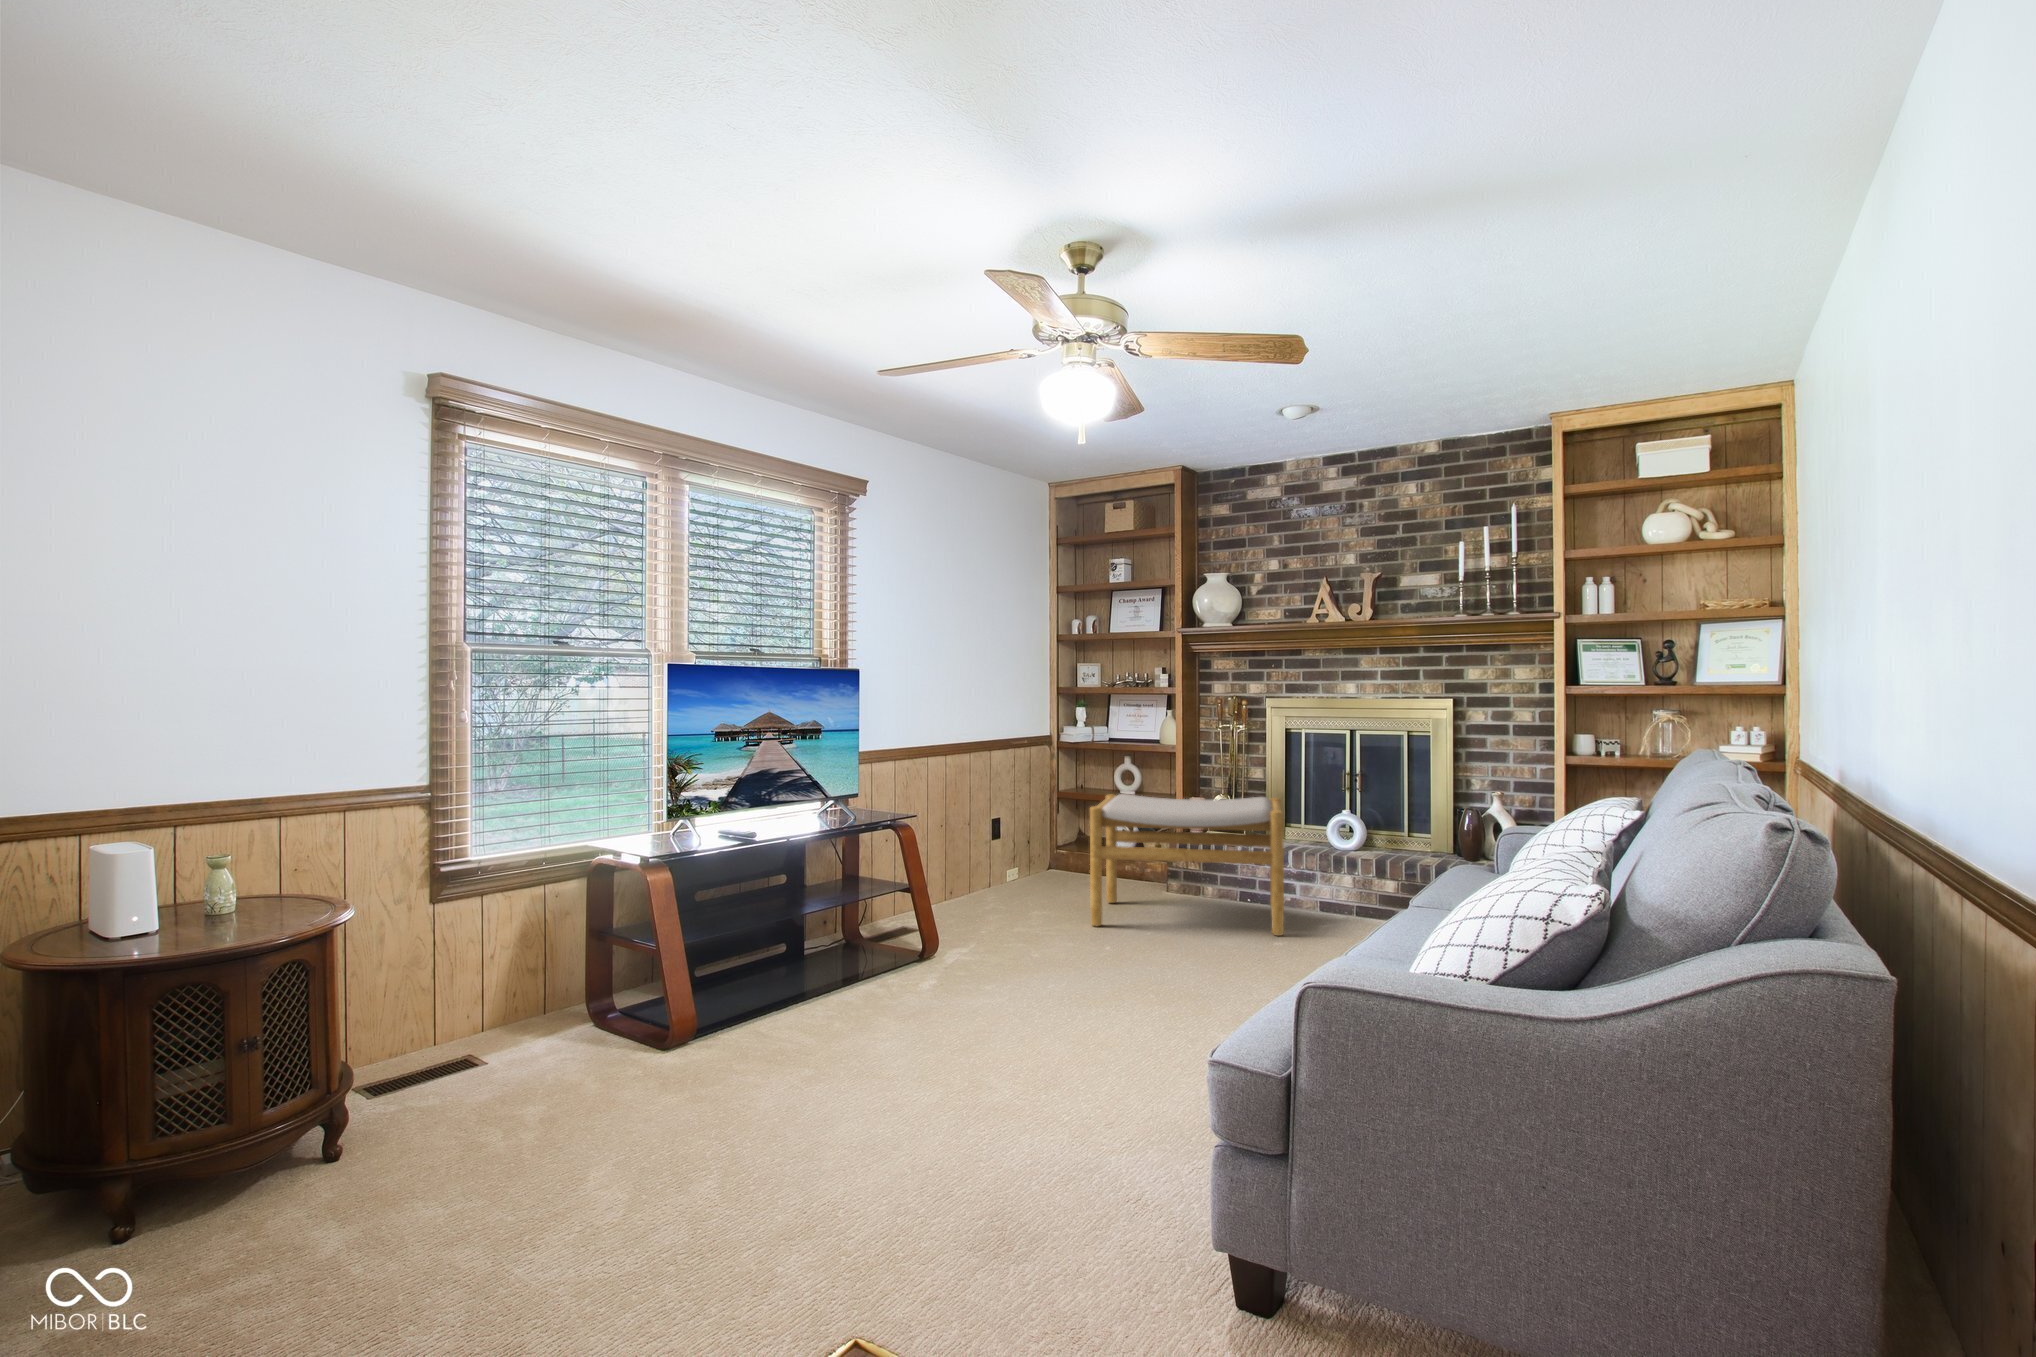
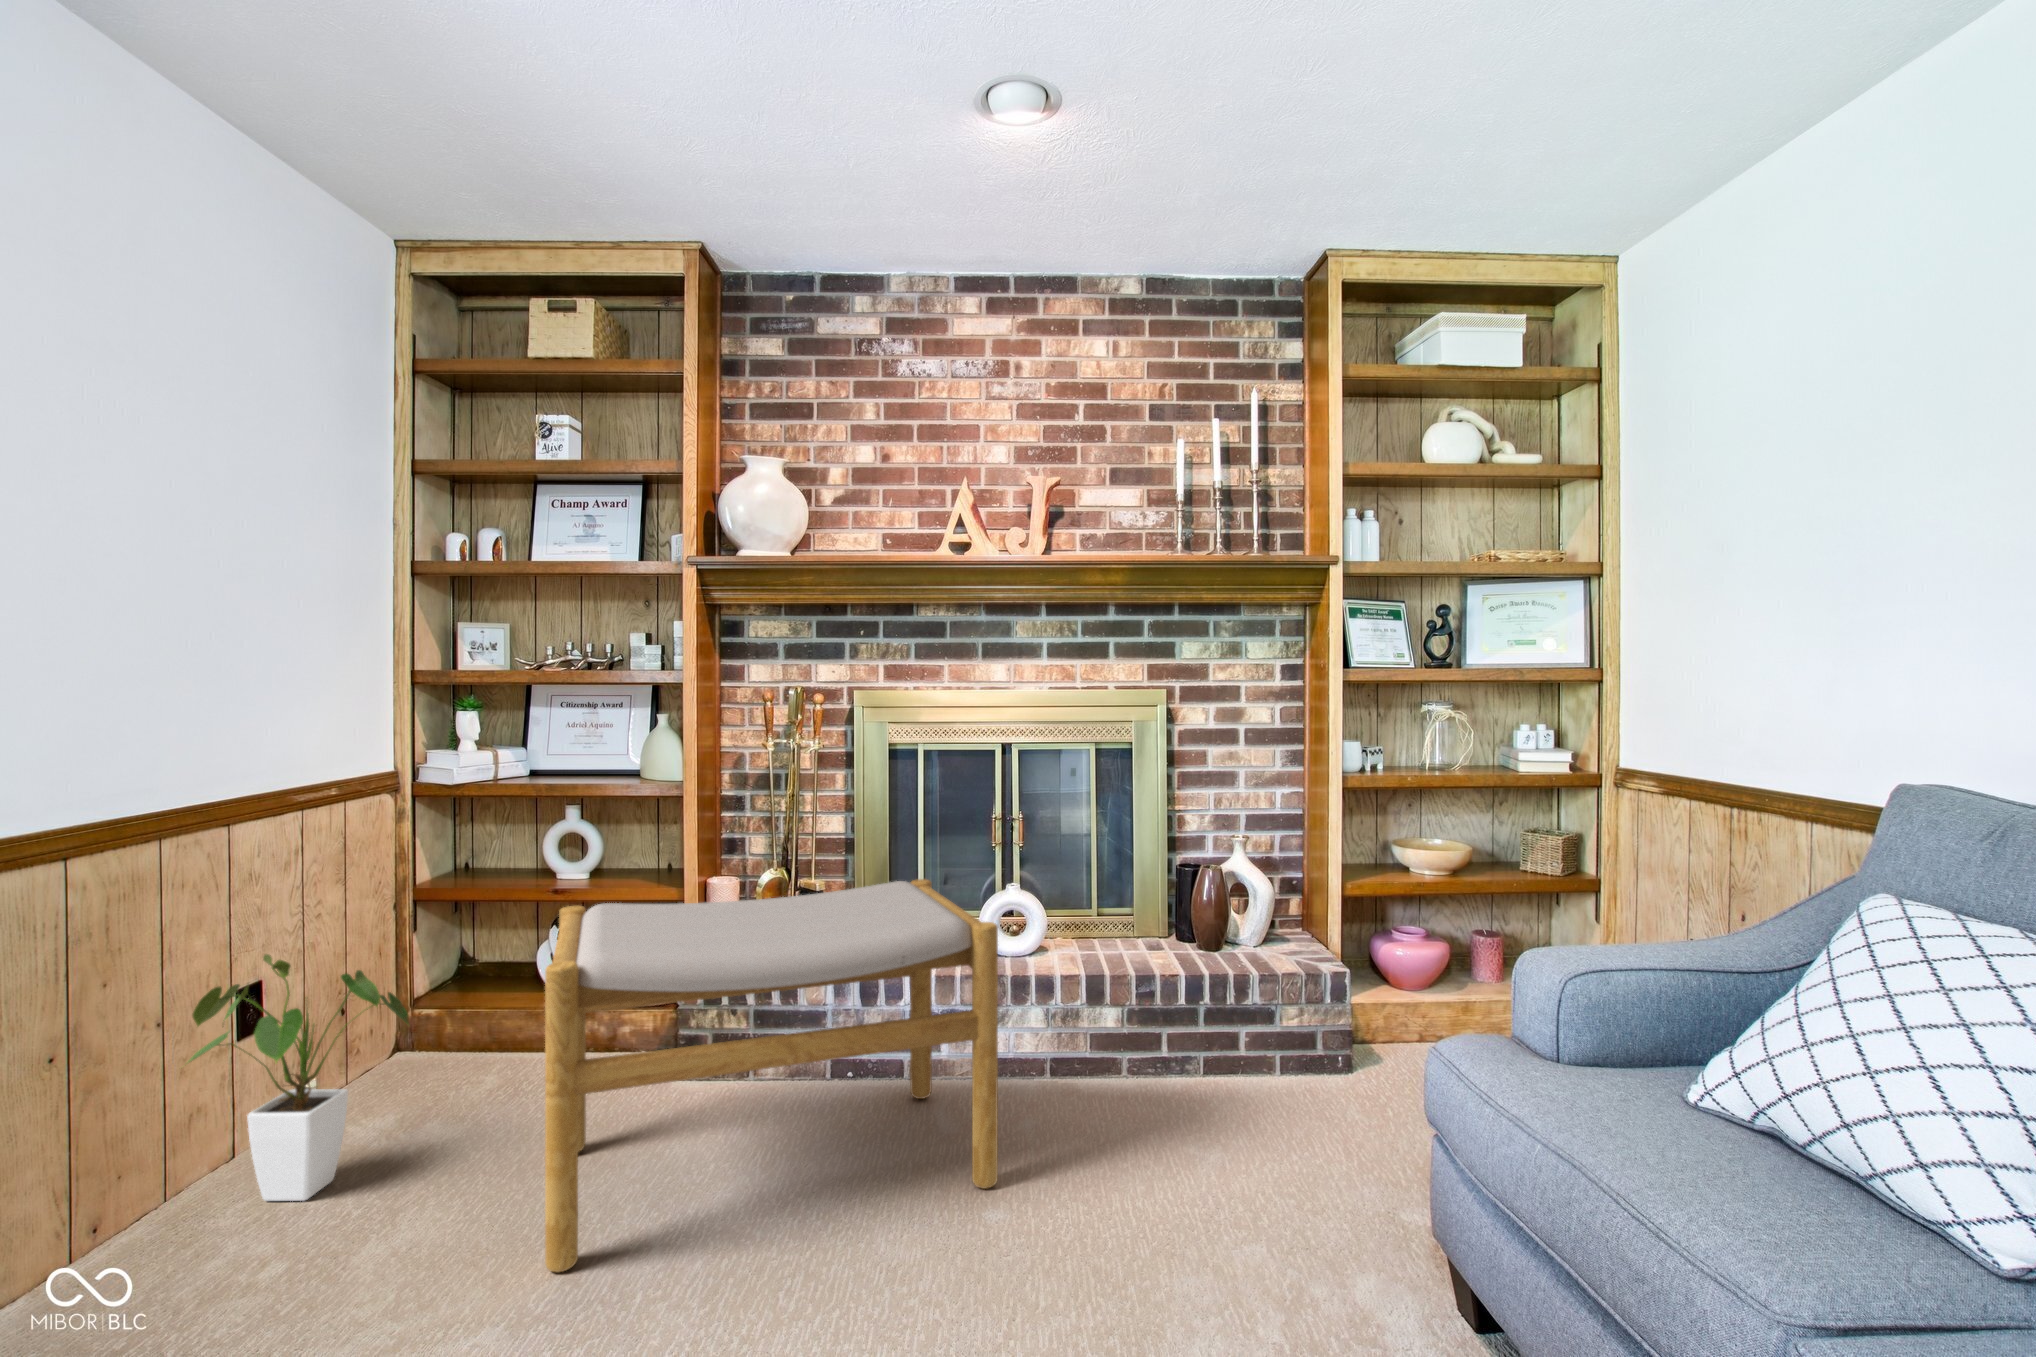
house plant: none [976,805,1050,900] -> present [188,954,408,1201]

